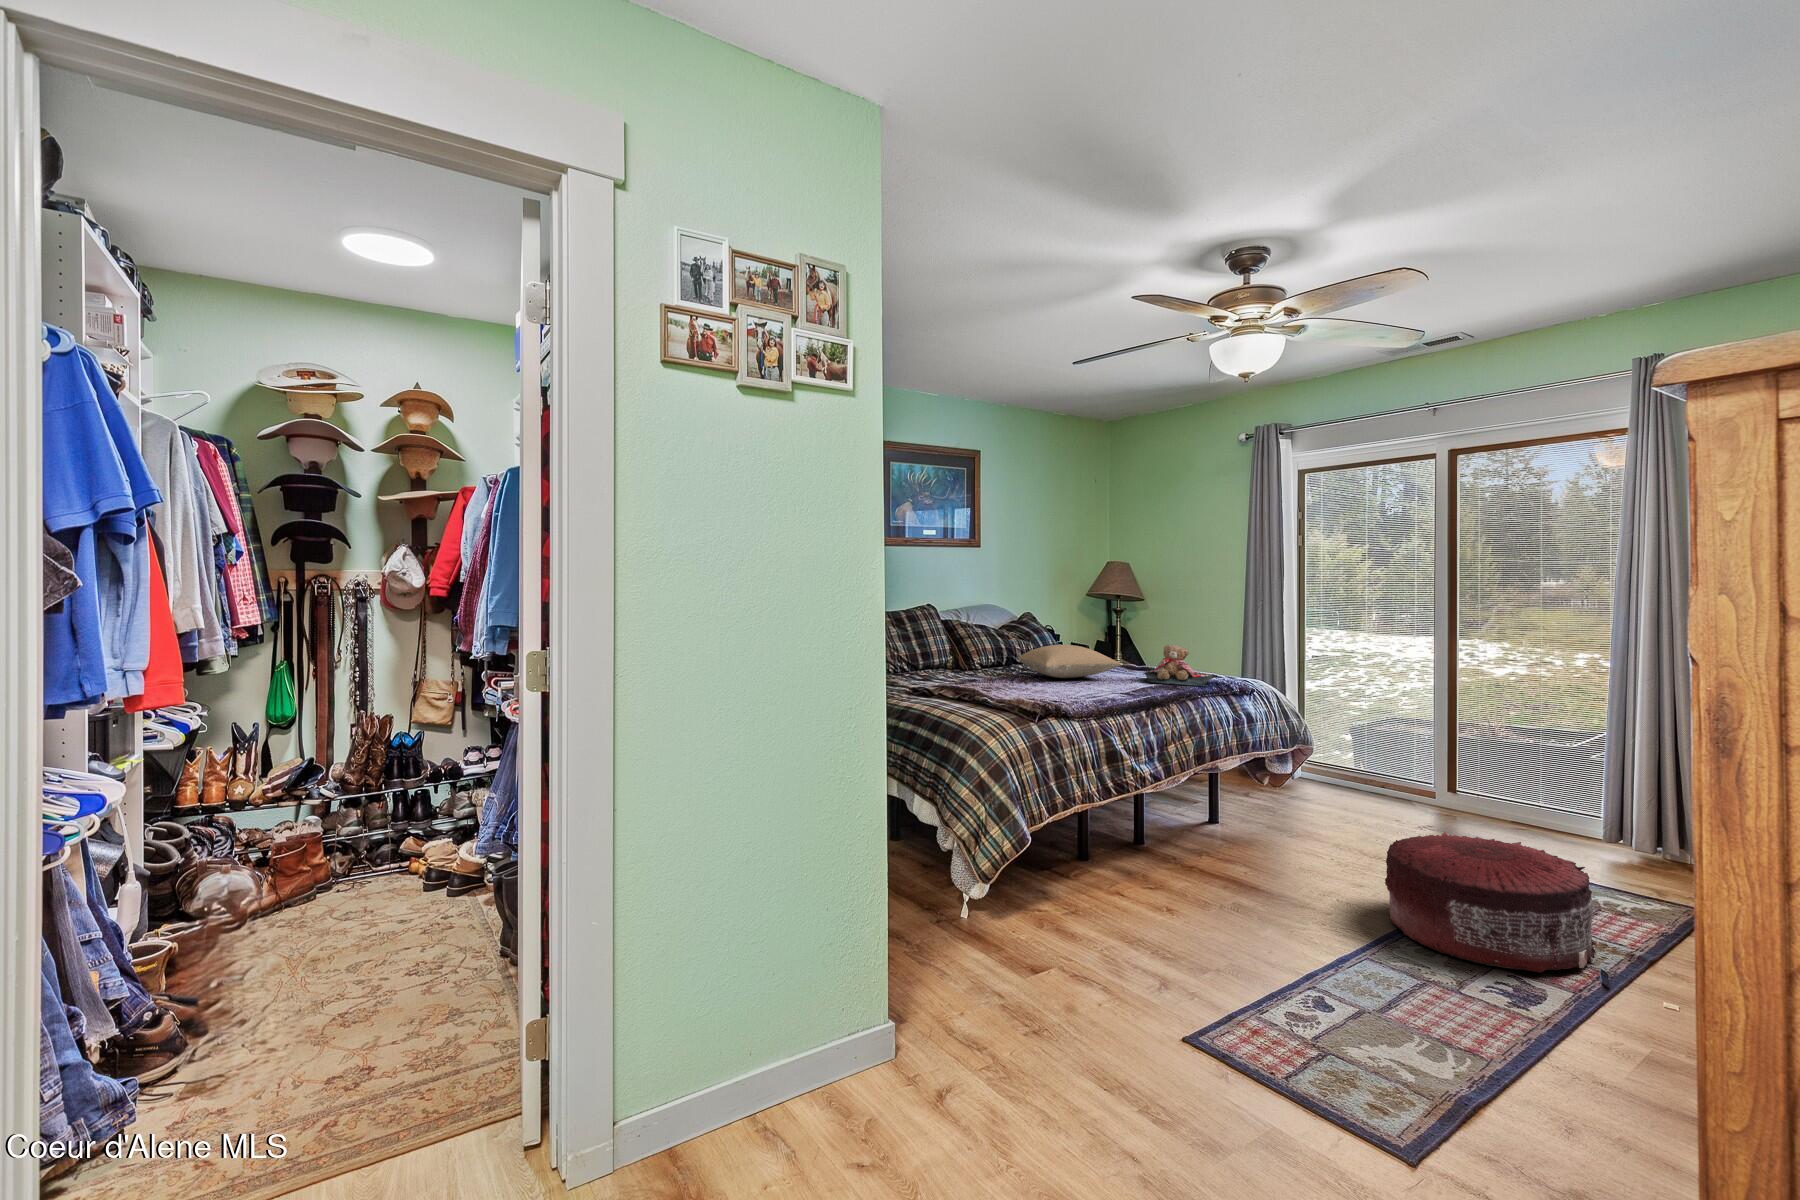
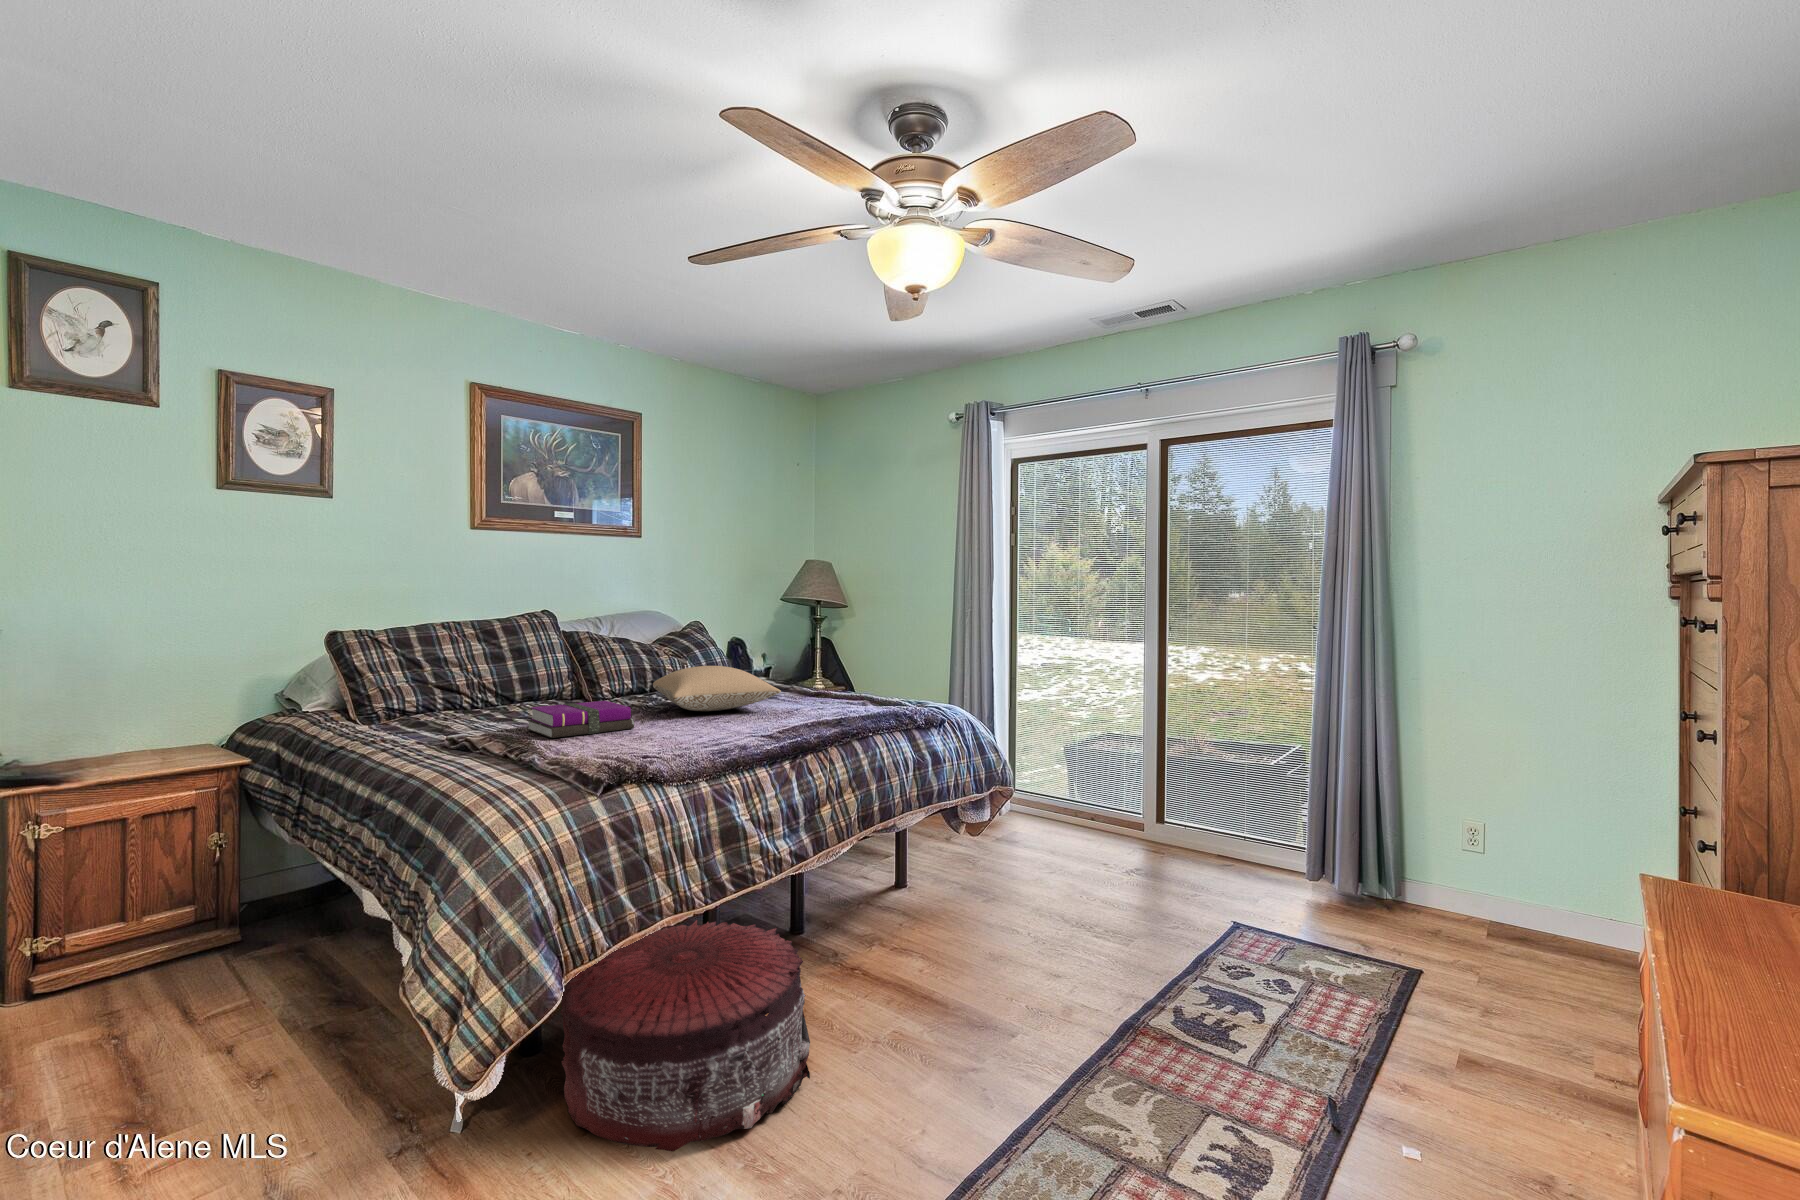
teddy bear: present [1144,644,1214,686] -> none [812,663,898,719]
notebook: none [949,667,1023,690] -> present [527,701,634,738]
pouf: present [1385,832,1596,973] -> present [560,920,810,1152]

